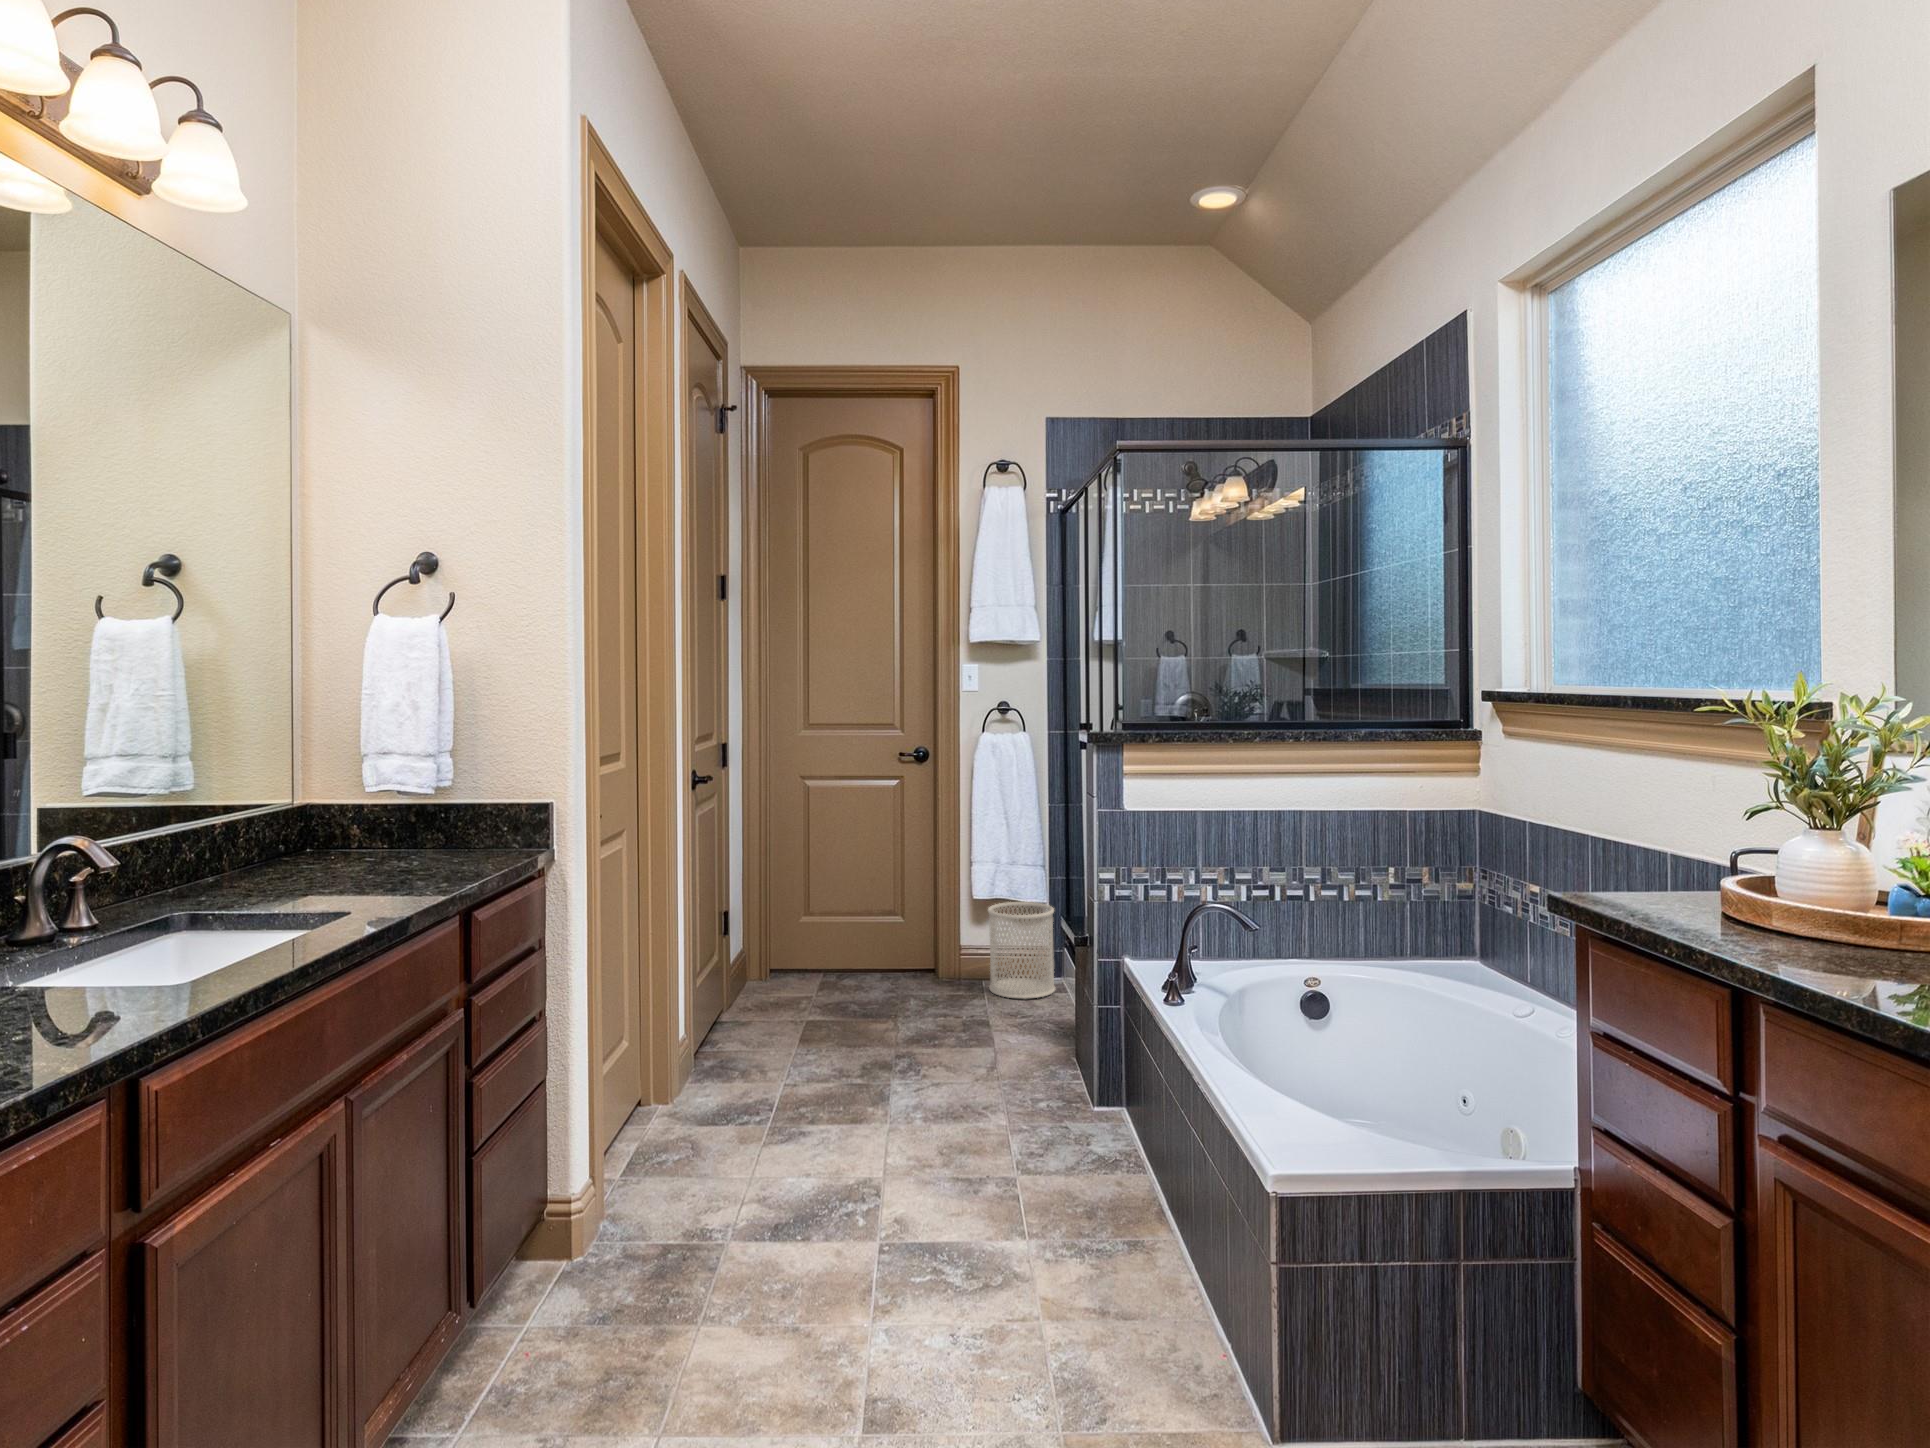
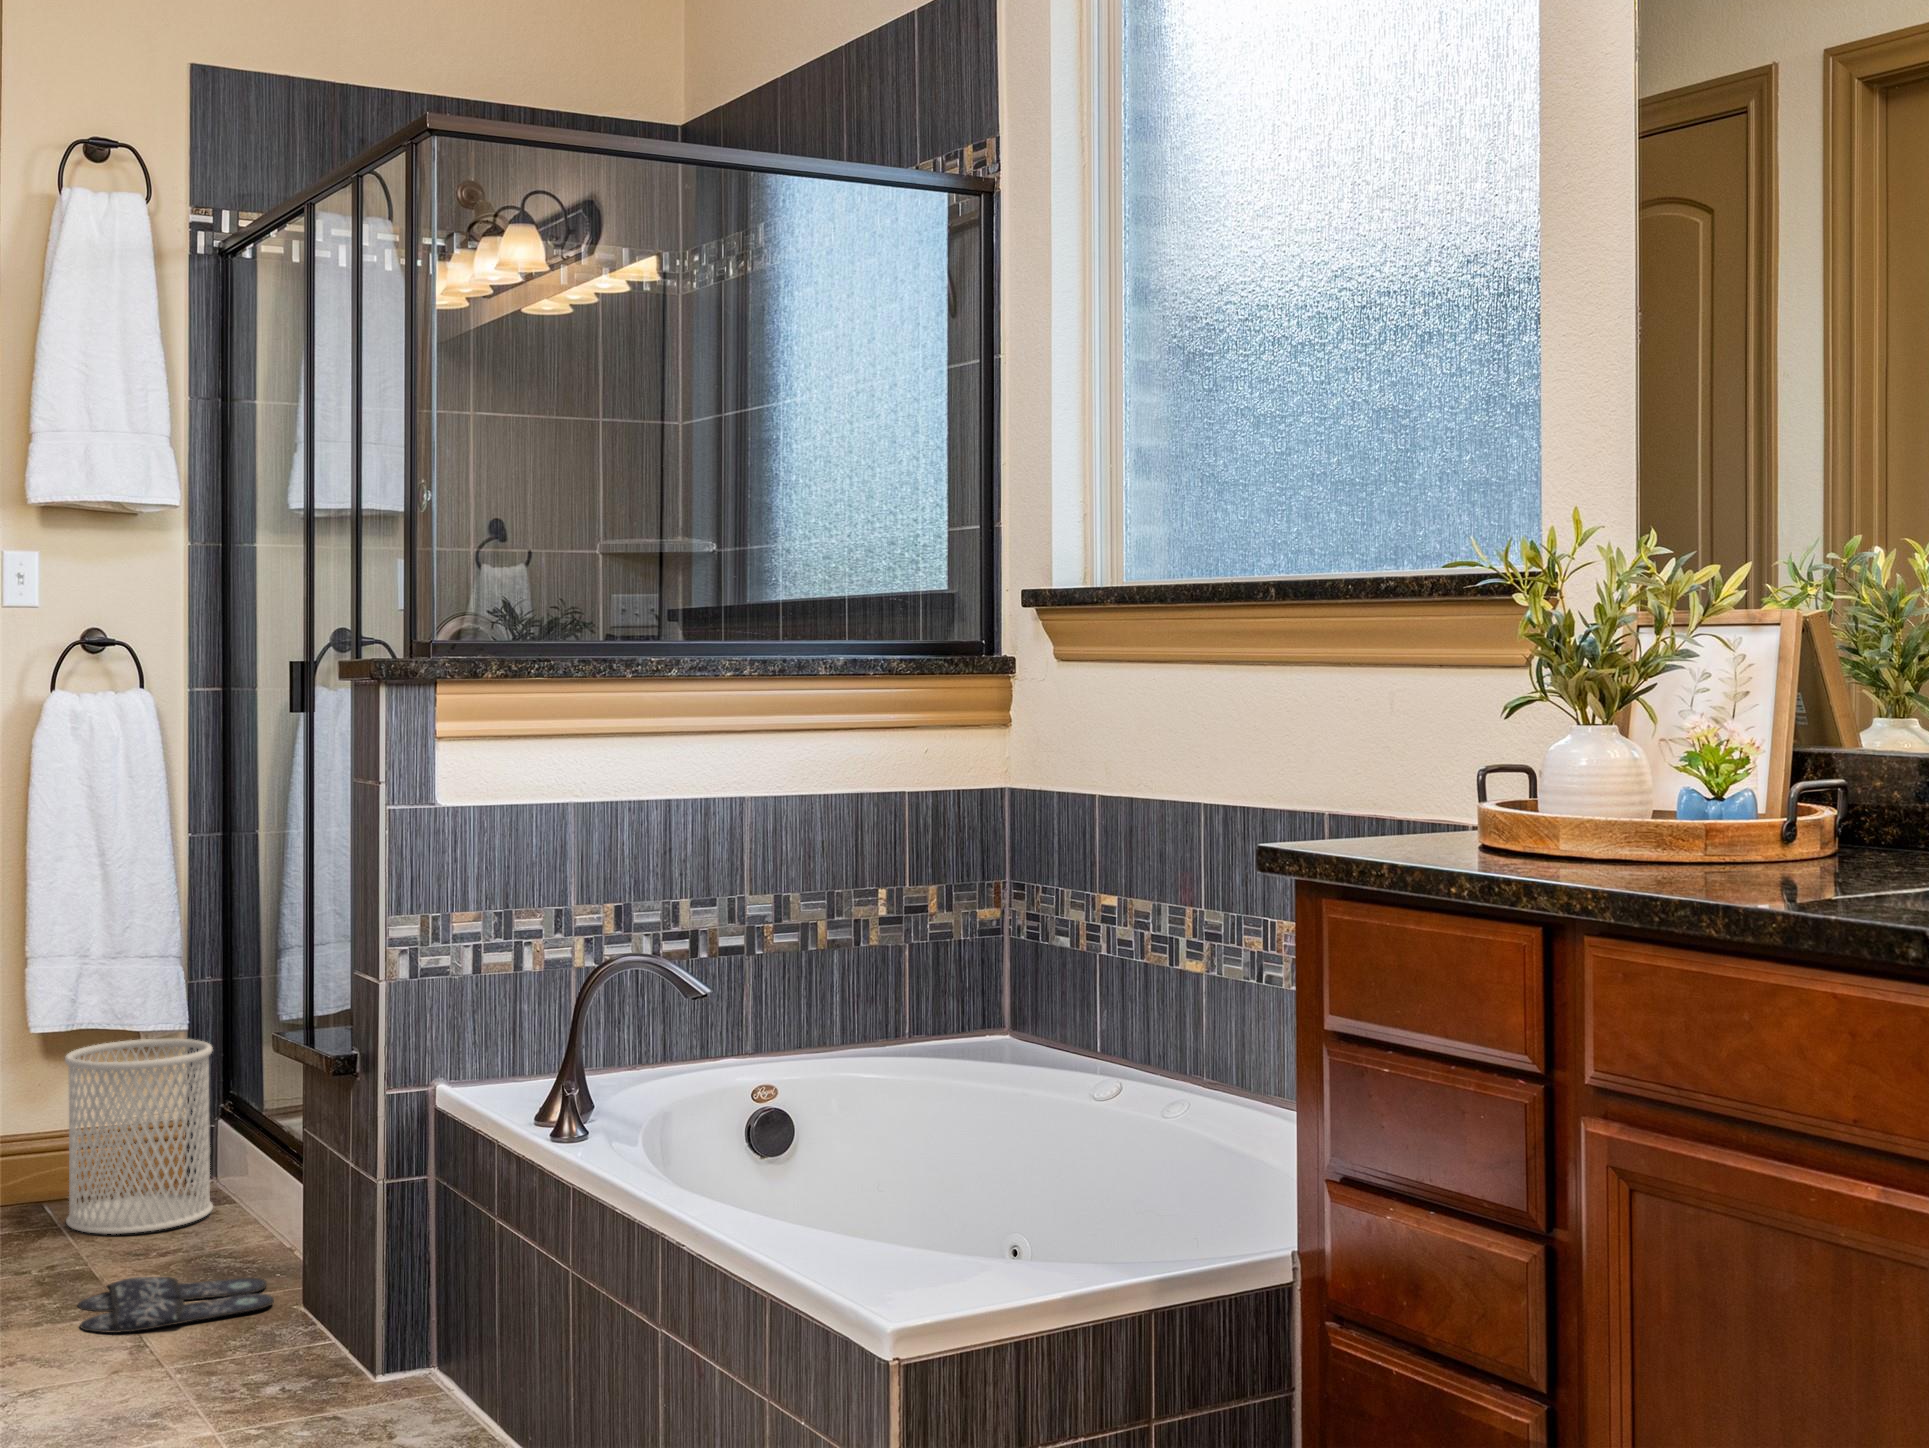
slippers: none [977,1024,1066,1053] -> present [78,1277,274,1333]

